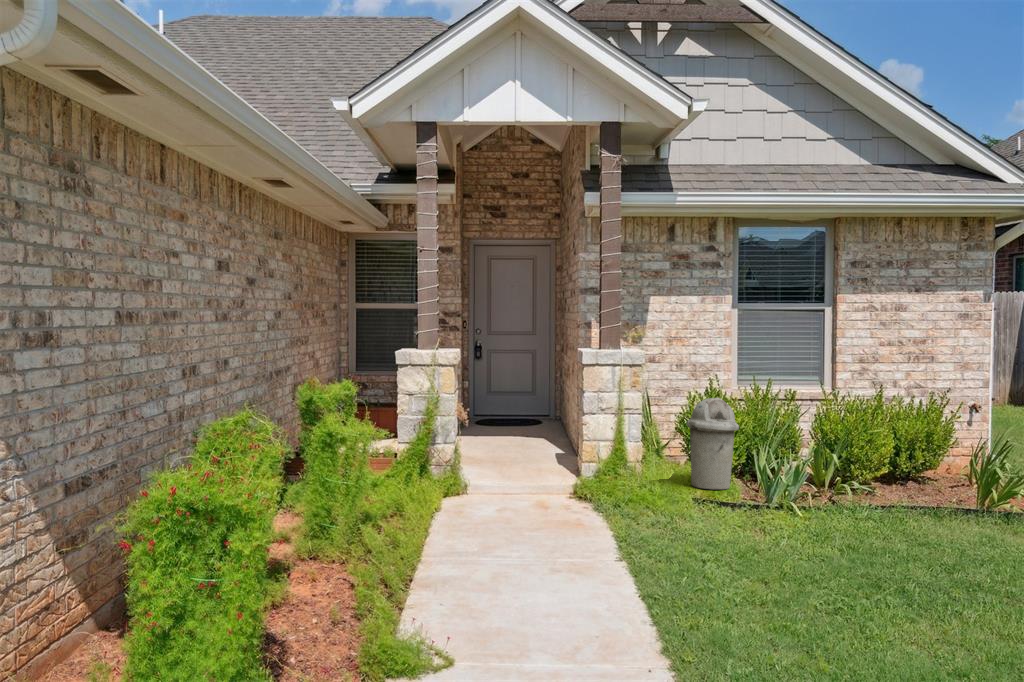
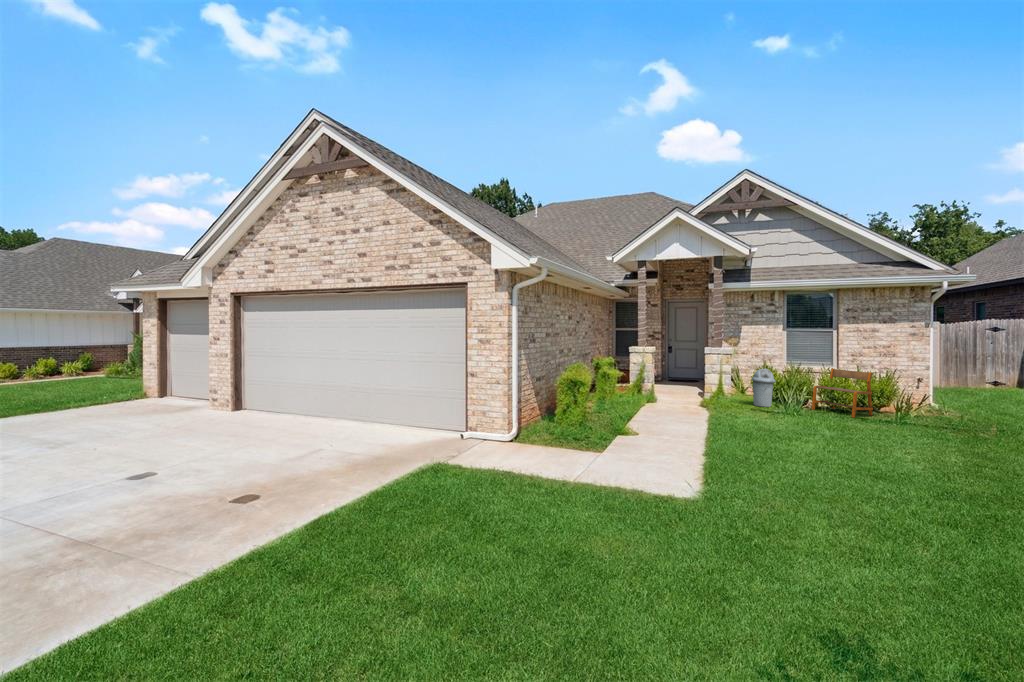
bench: none [814,392,944,509] -> present [812,368,873,418]

